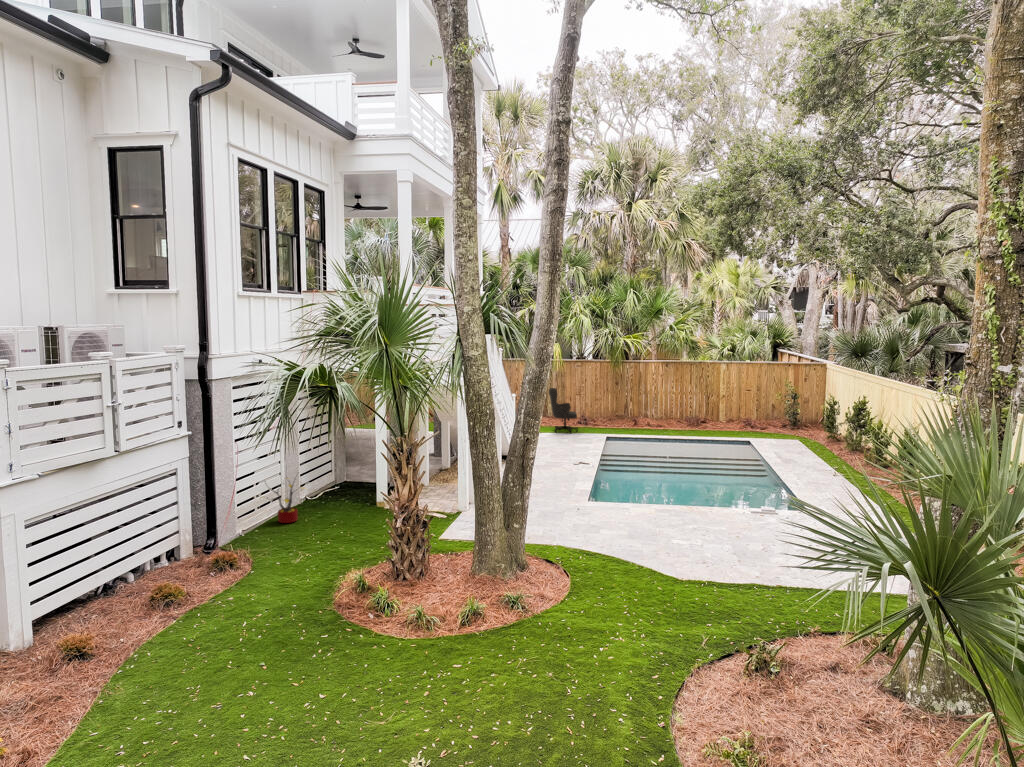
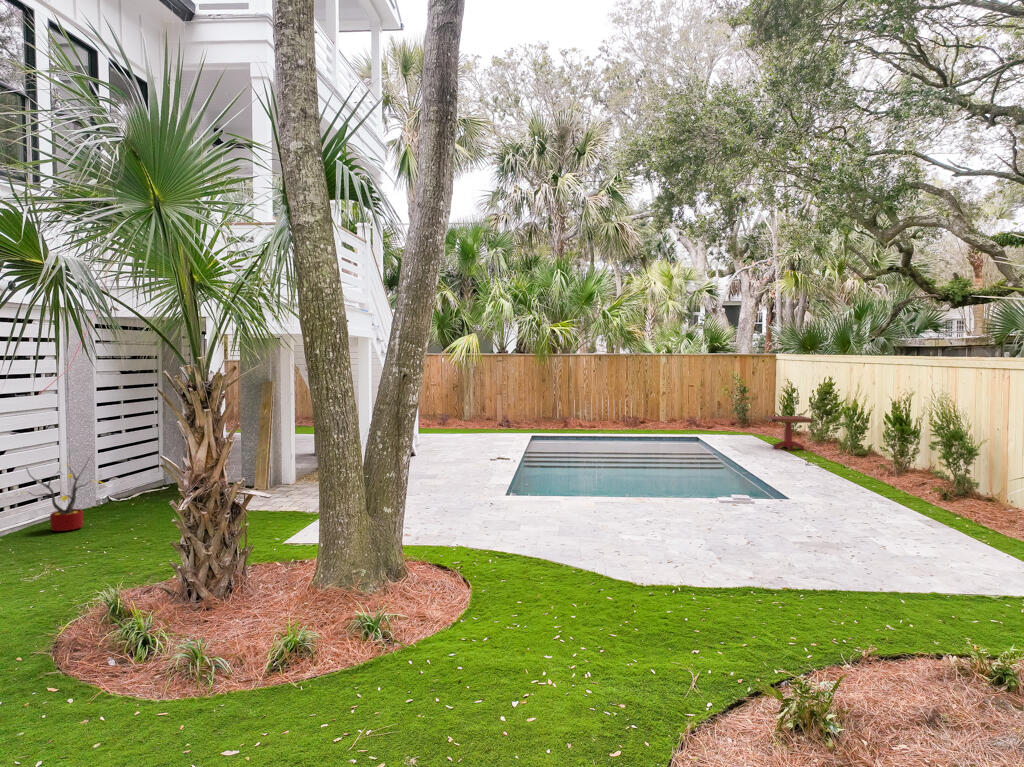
chair: present [549,388,578,433] -> none [465,383,500,435]
side table: none [809,425,851,458] -> present [765,416,813,451]

